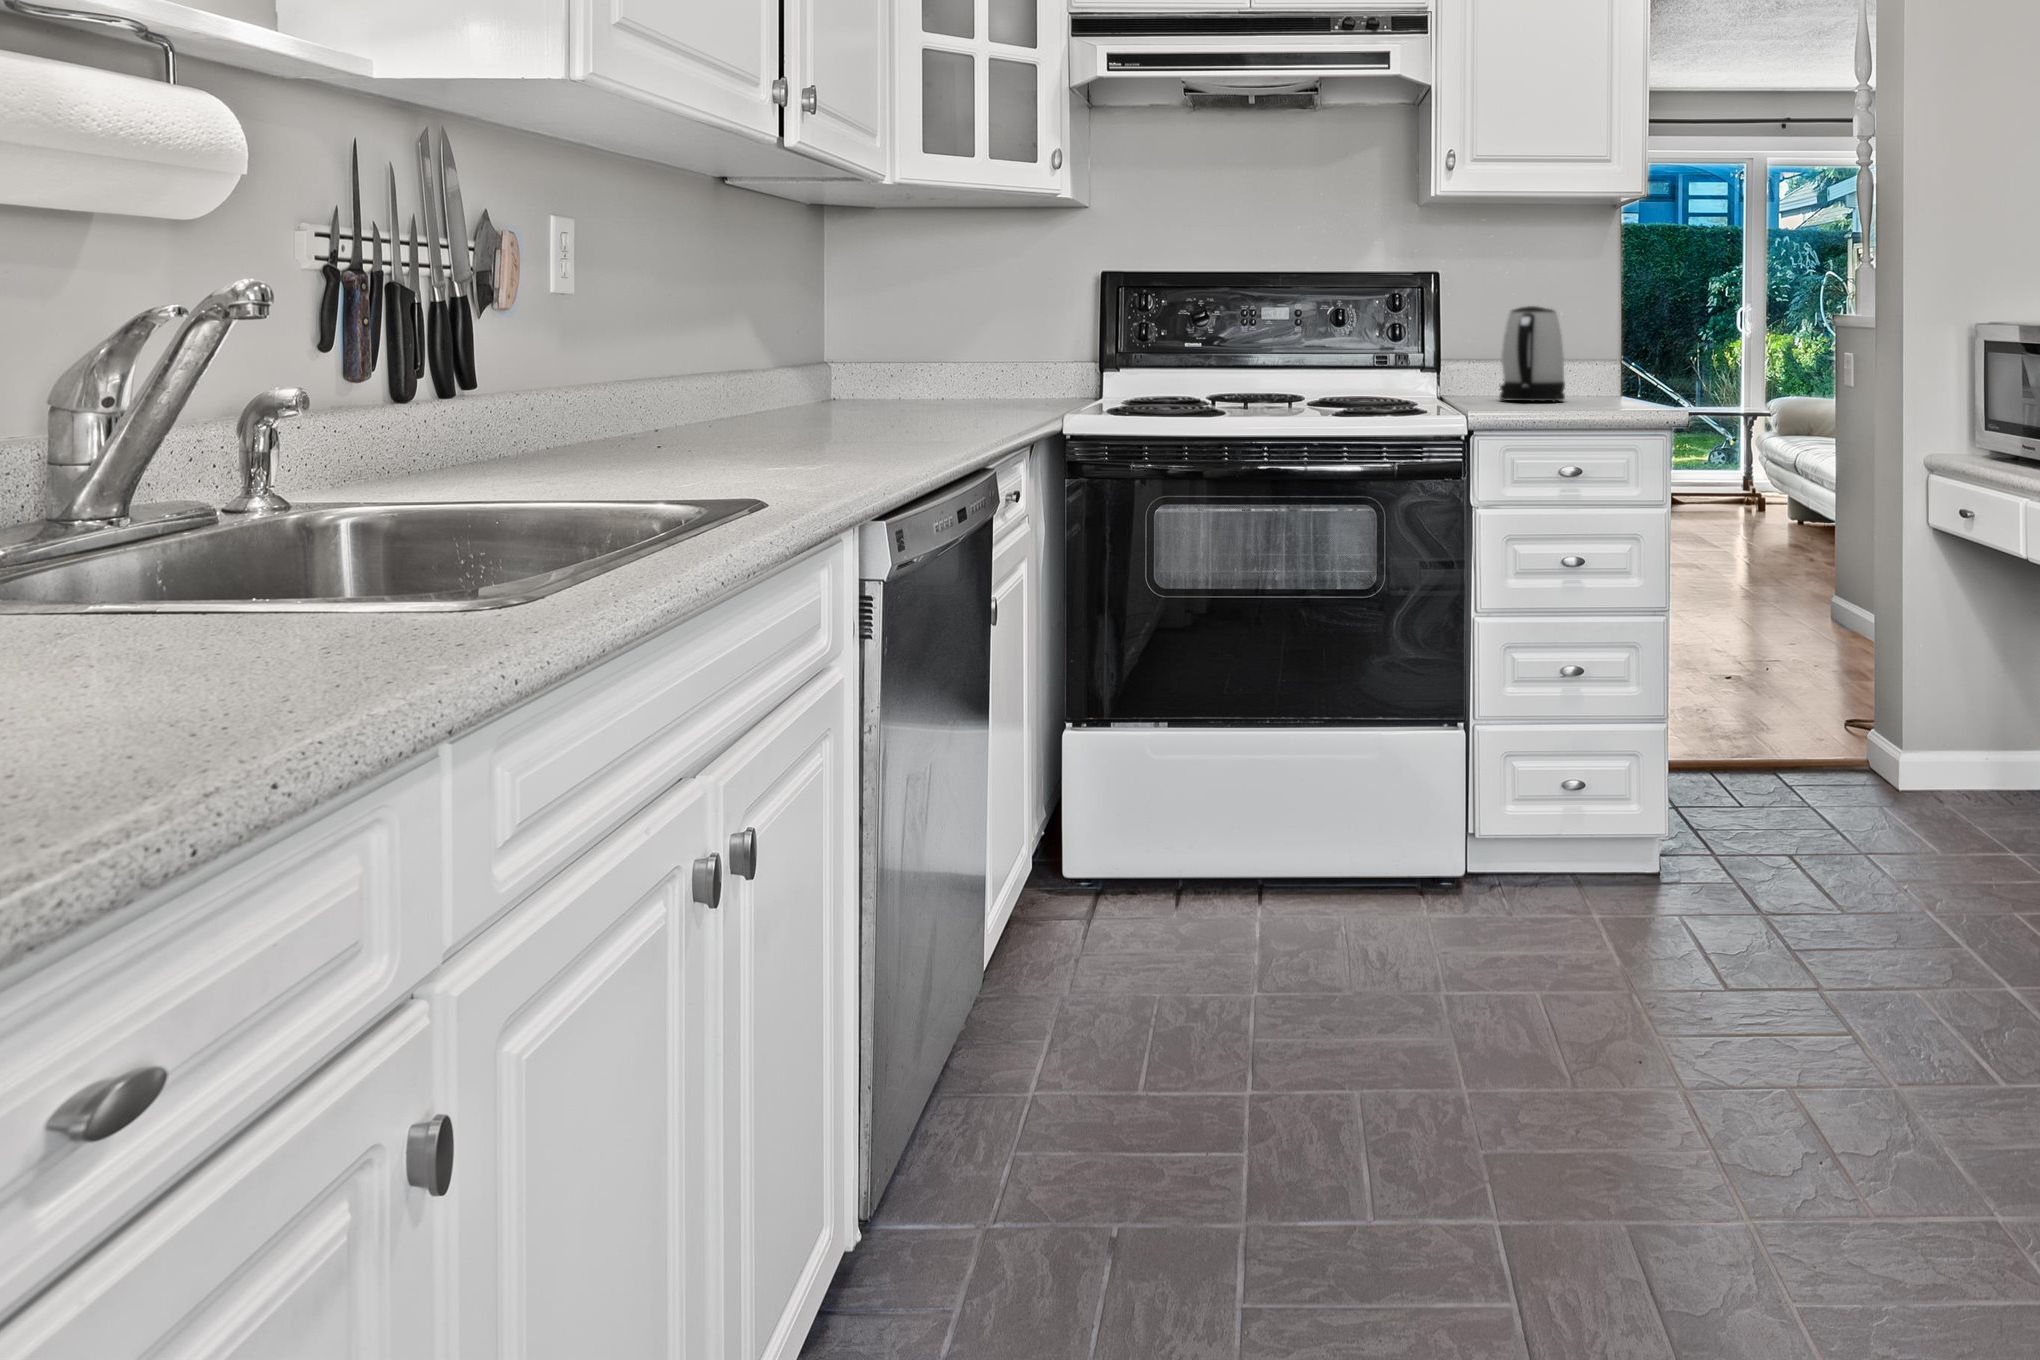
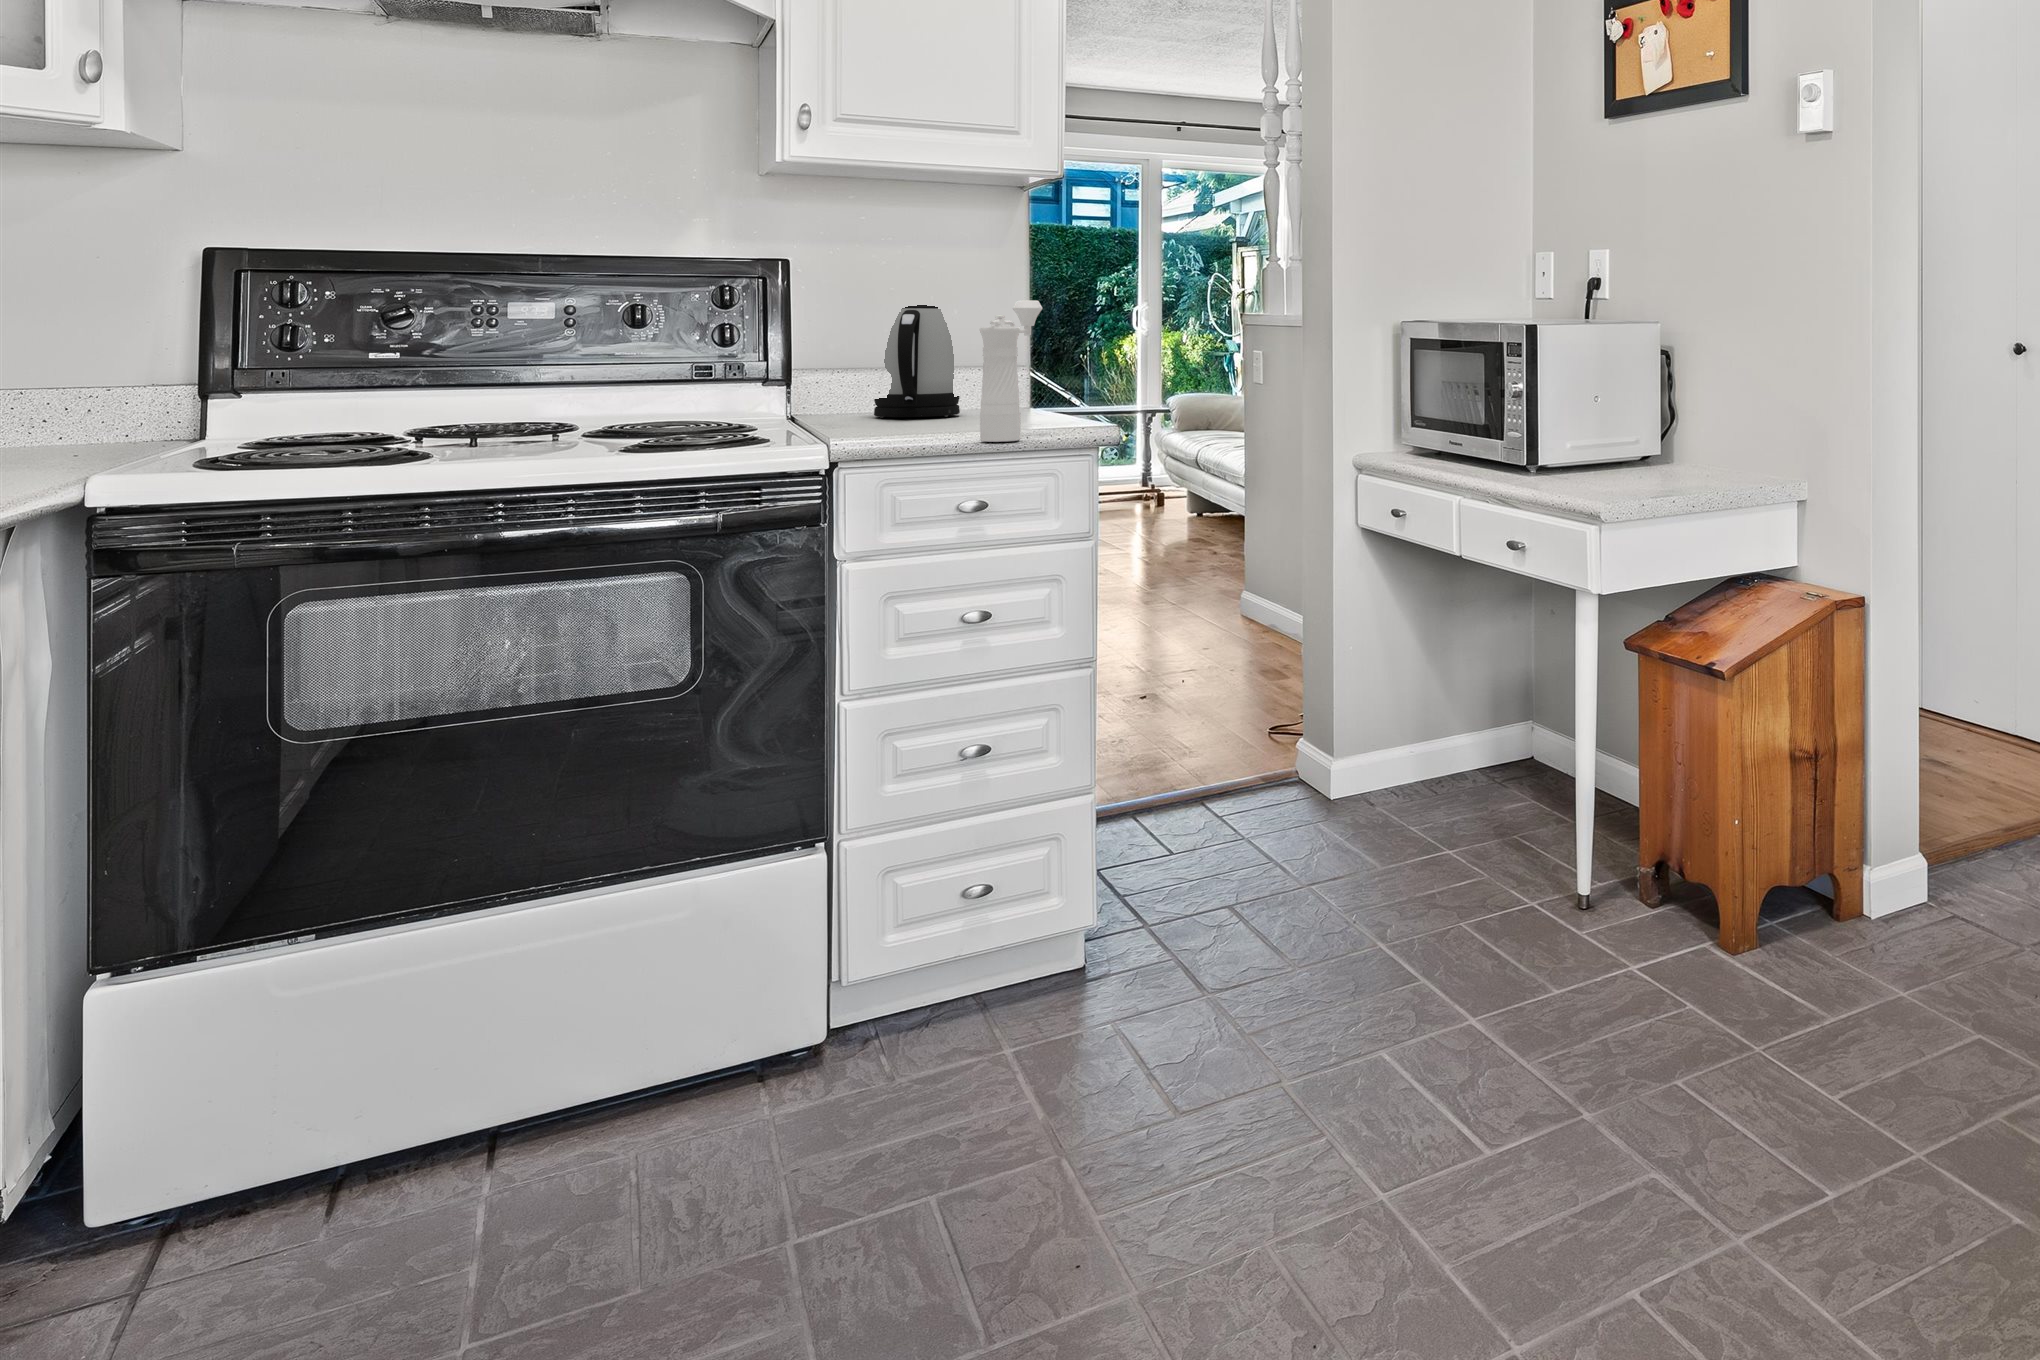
pepper mill: none [1577,306,1628,421] -> present [980,300,1042,442]

